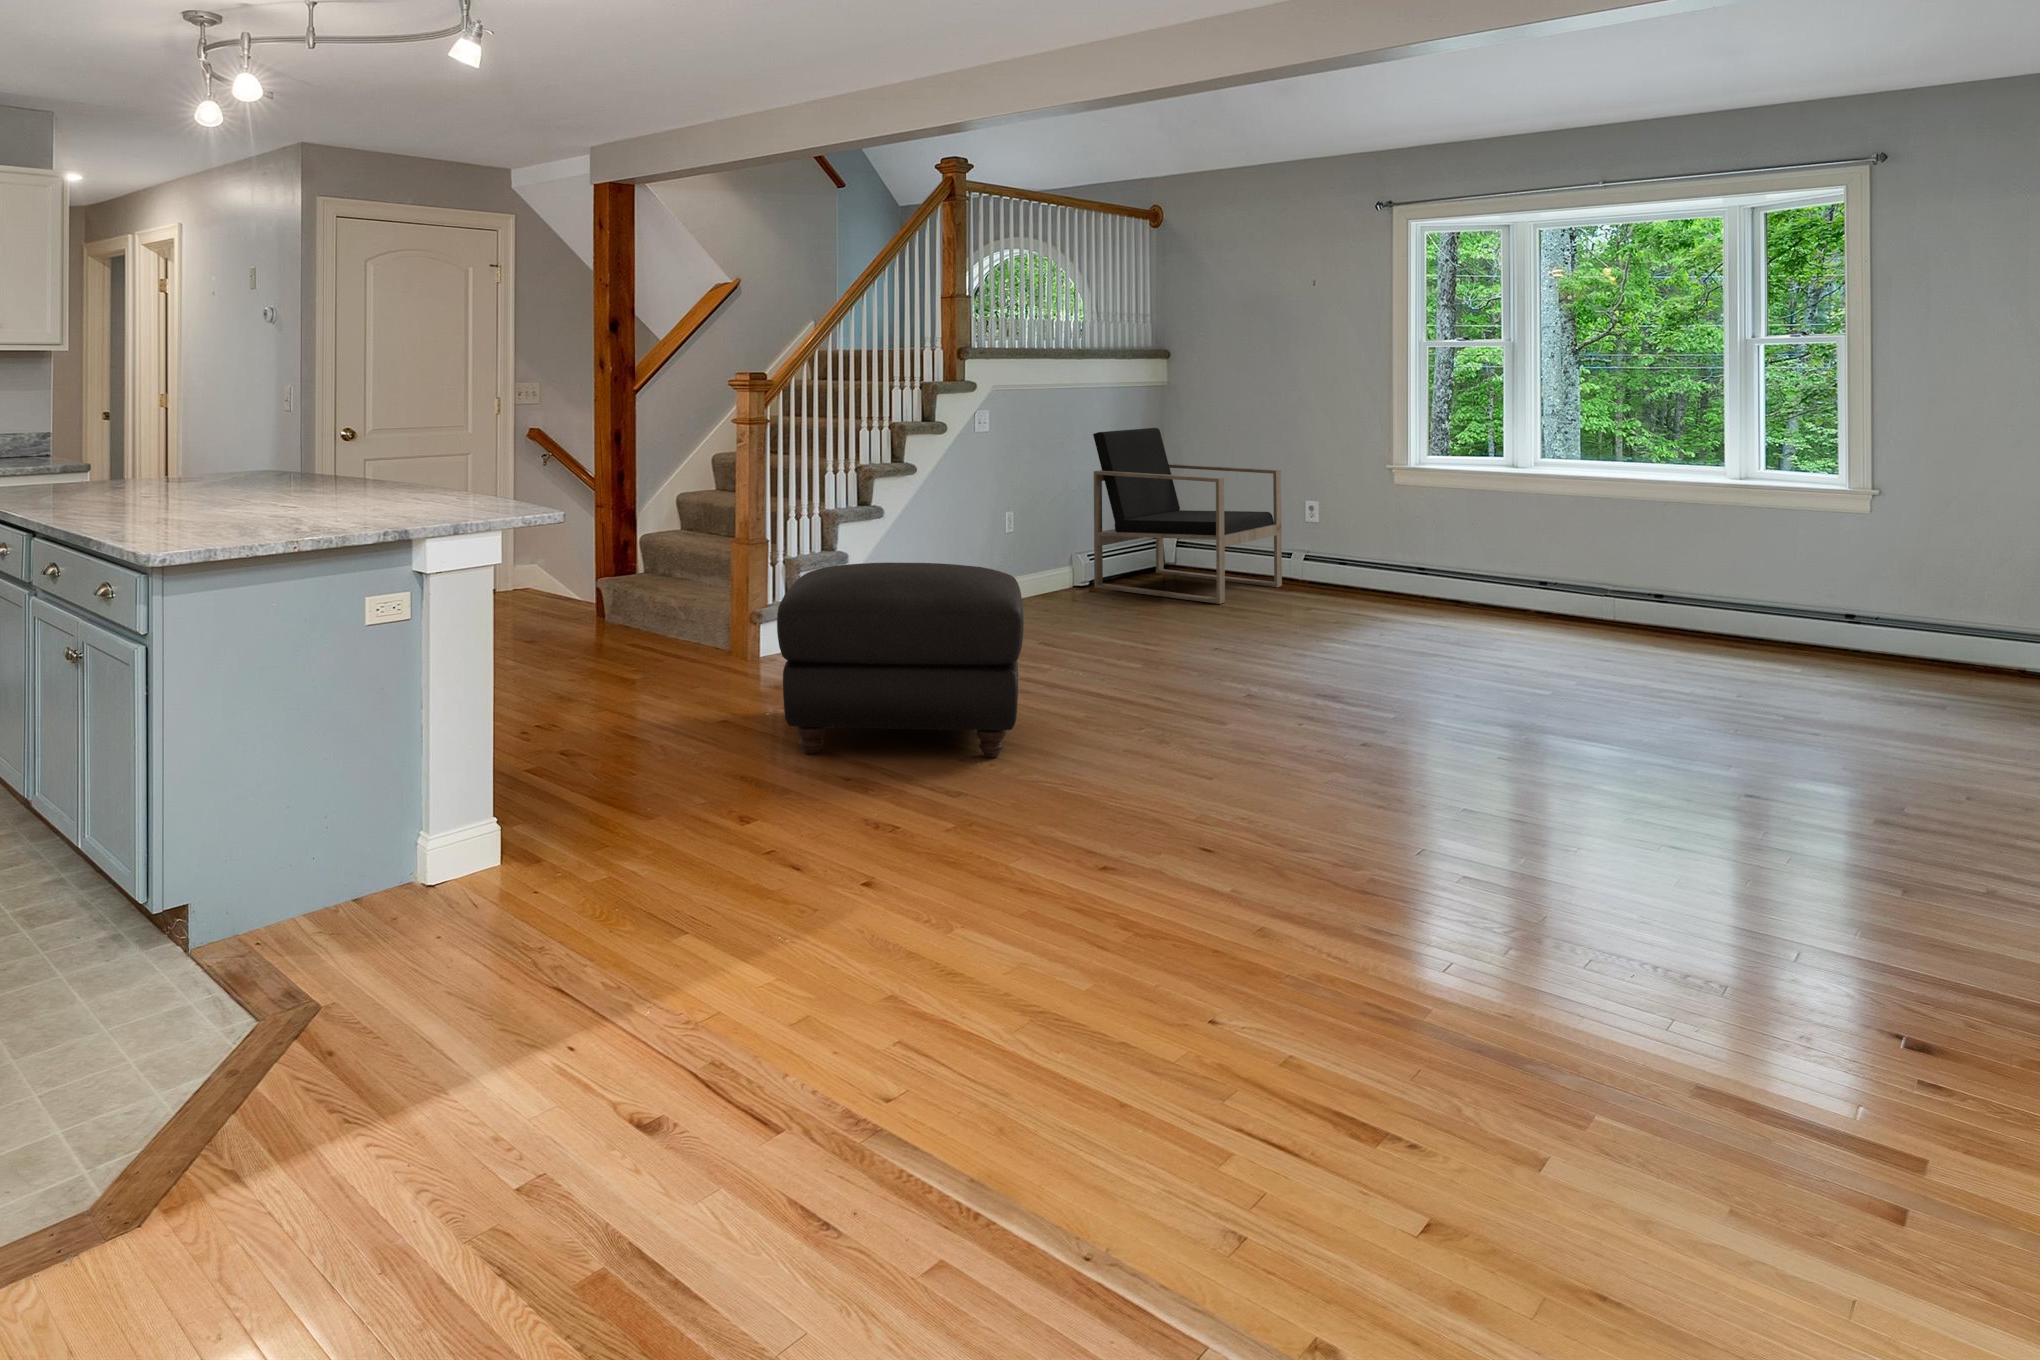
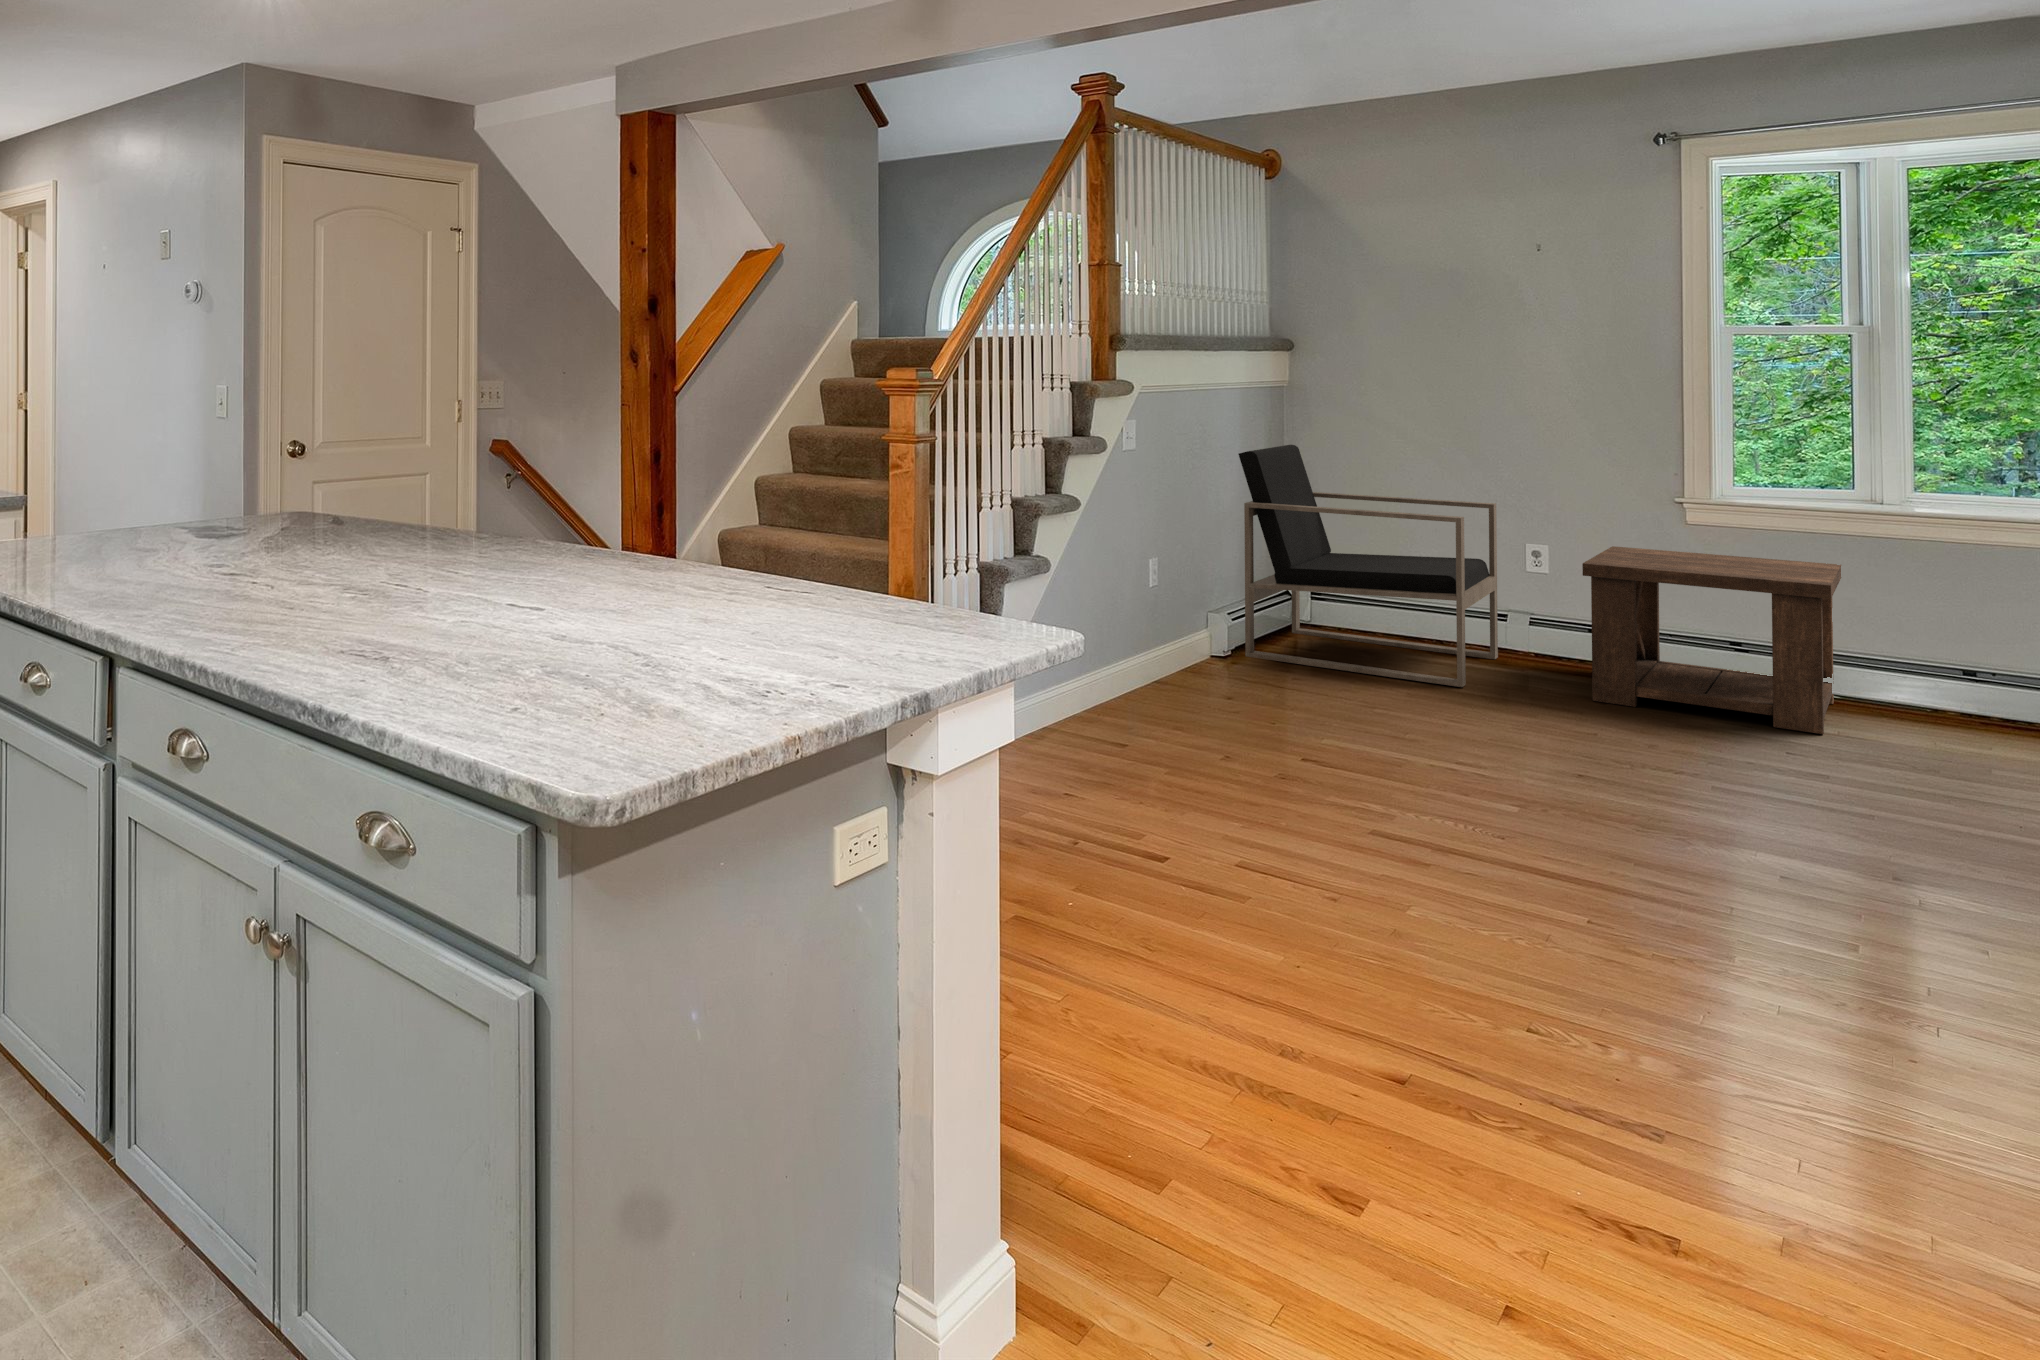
side table: none [1292,500,1475,627] -> present [1582,546,1841,734]
ottoman: present [777,563,1024,758] -> none [1116,667,1646,1007]

